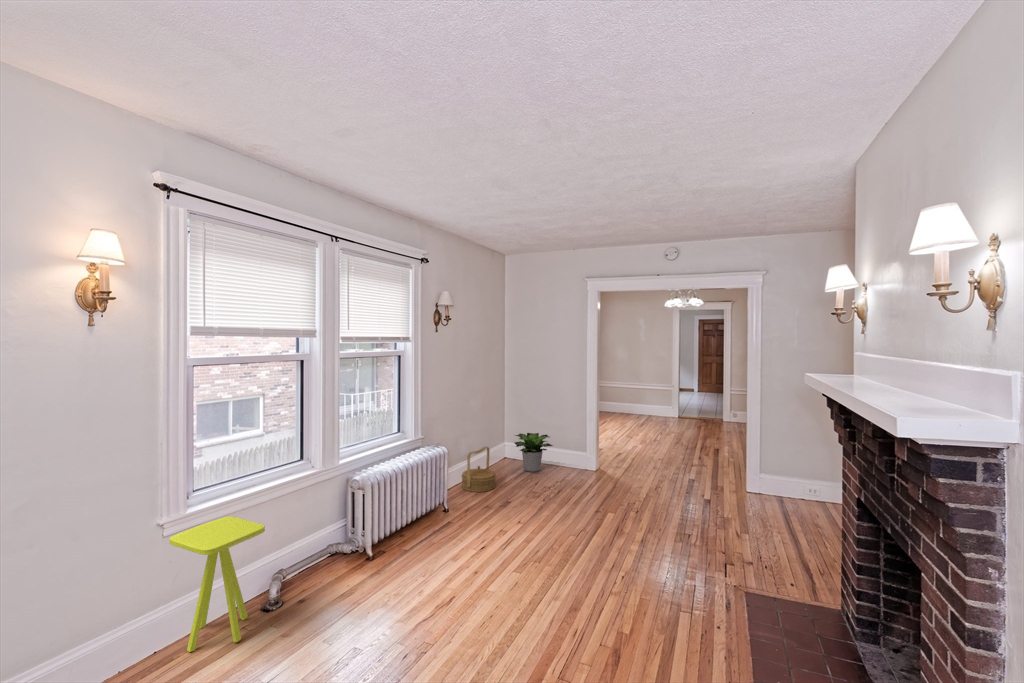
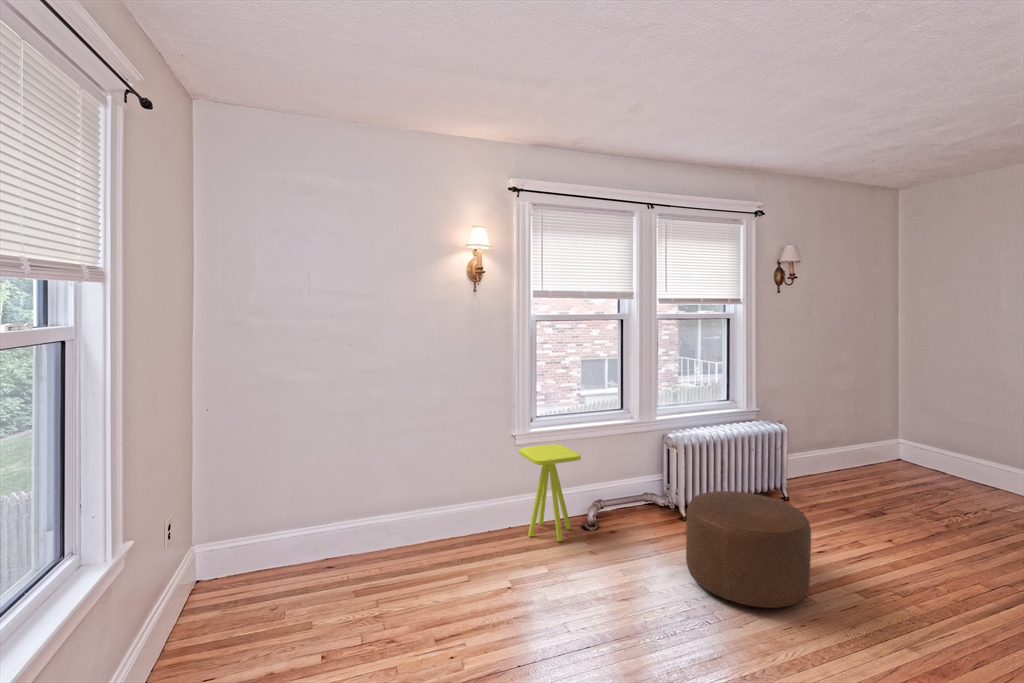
potted plant: present [515,433,553,472] -> none [905,430,976,485]
woven basket: present [461,447,496,492] -> none [814,437,866,491]
ottoman: none [392,521,498,636] -> present [686,491,811,608]

